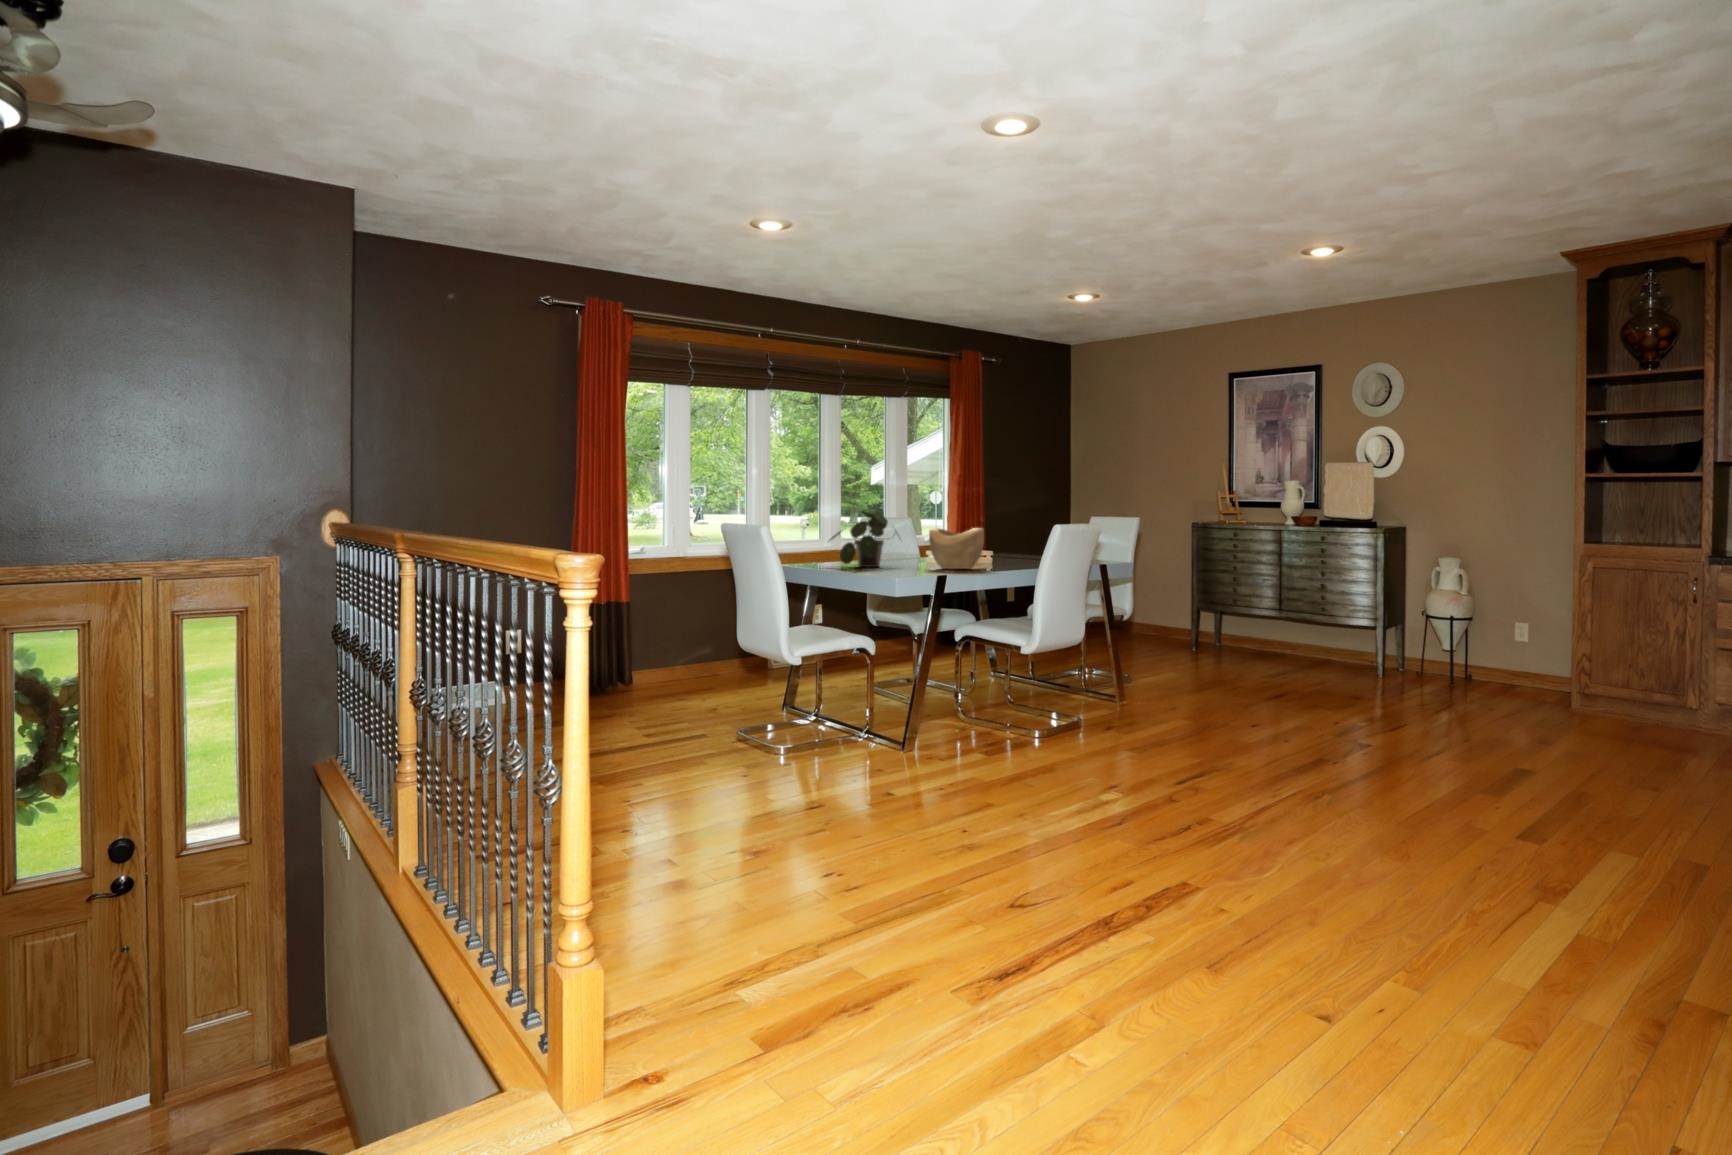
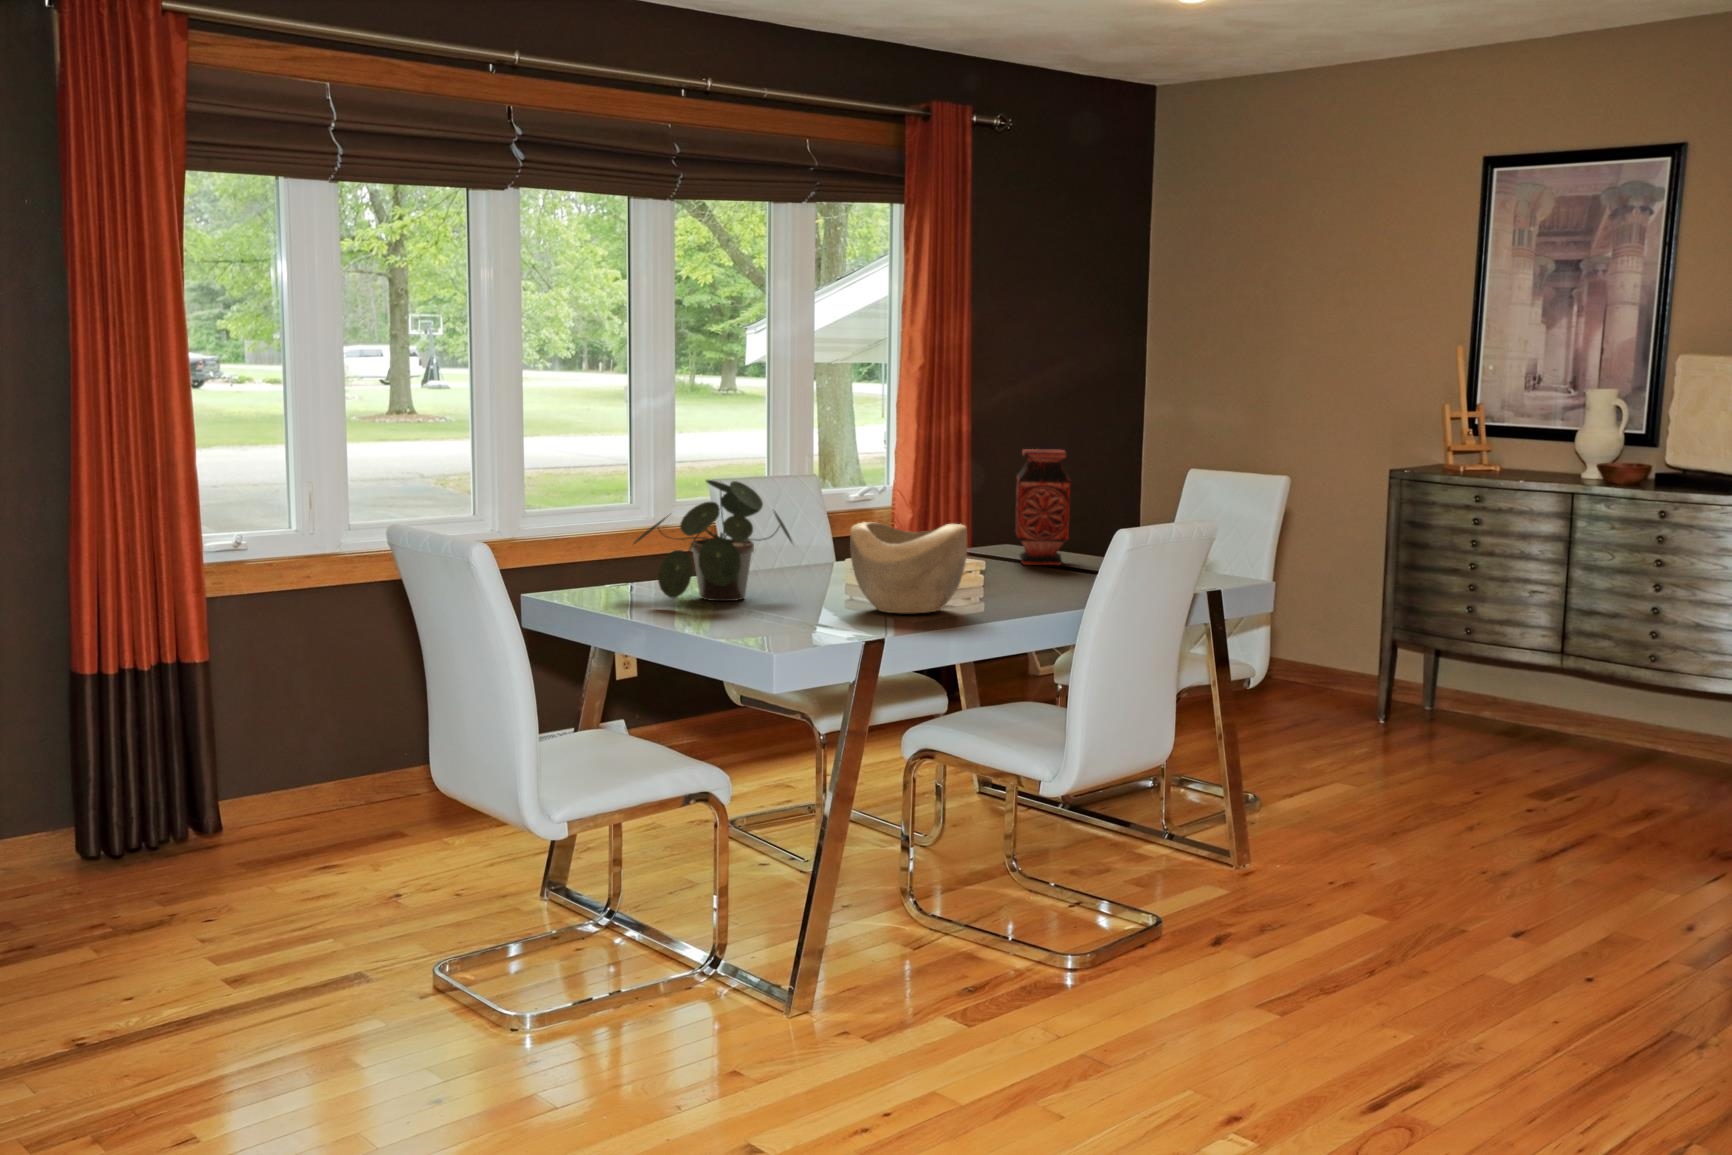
vase: none [1005,505,1032,559] -> present [1016,449,1071,565]

